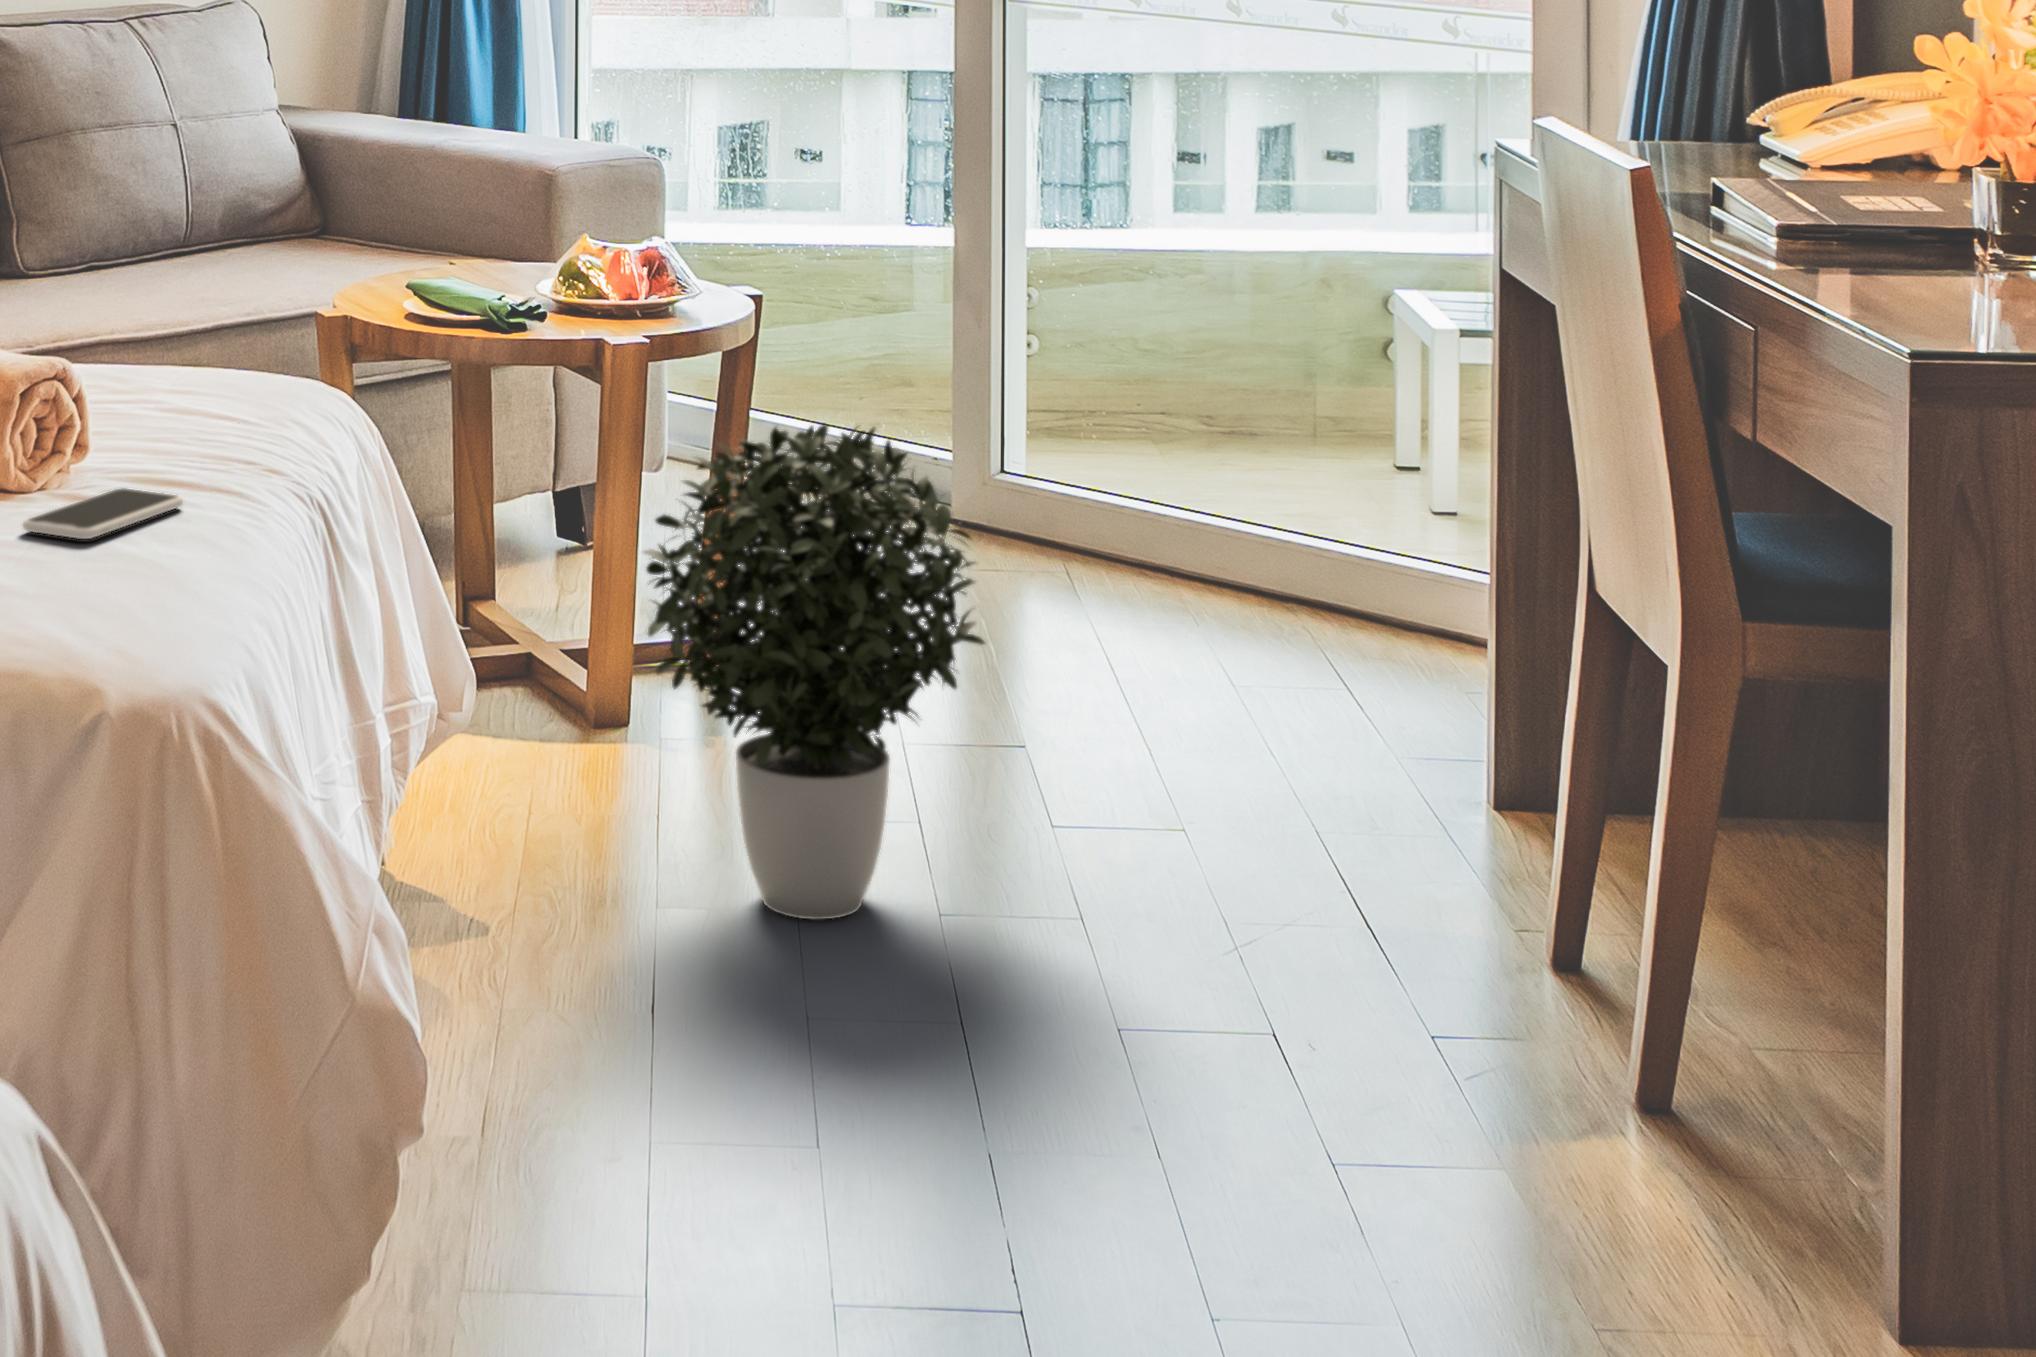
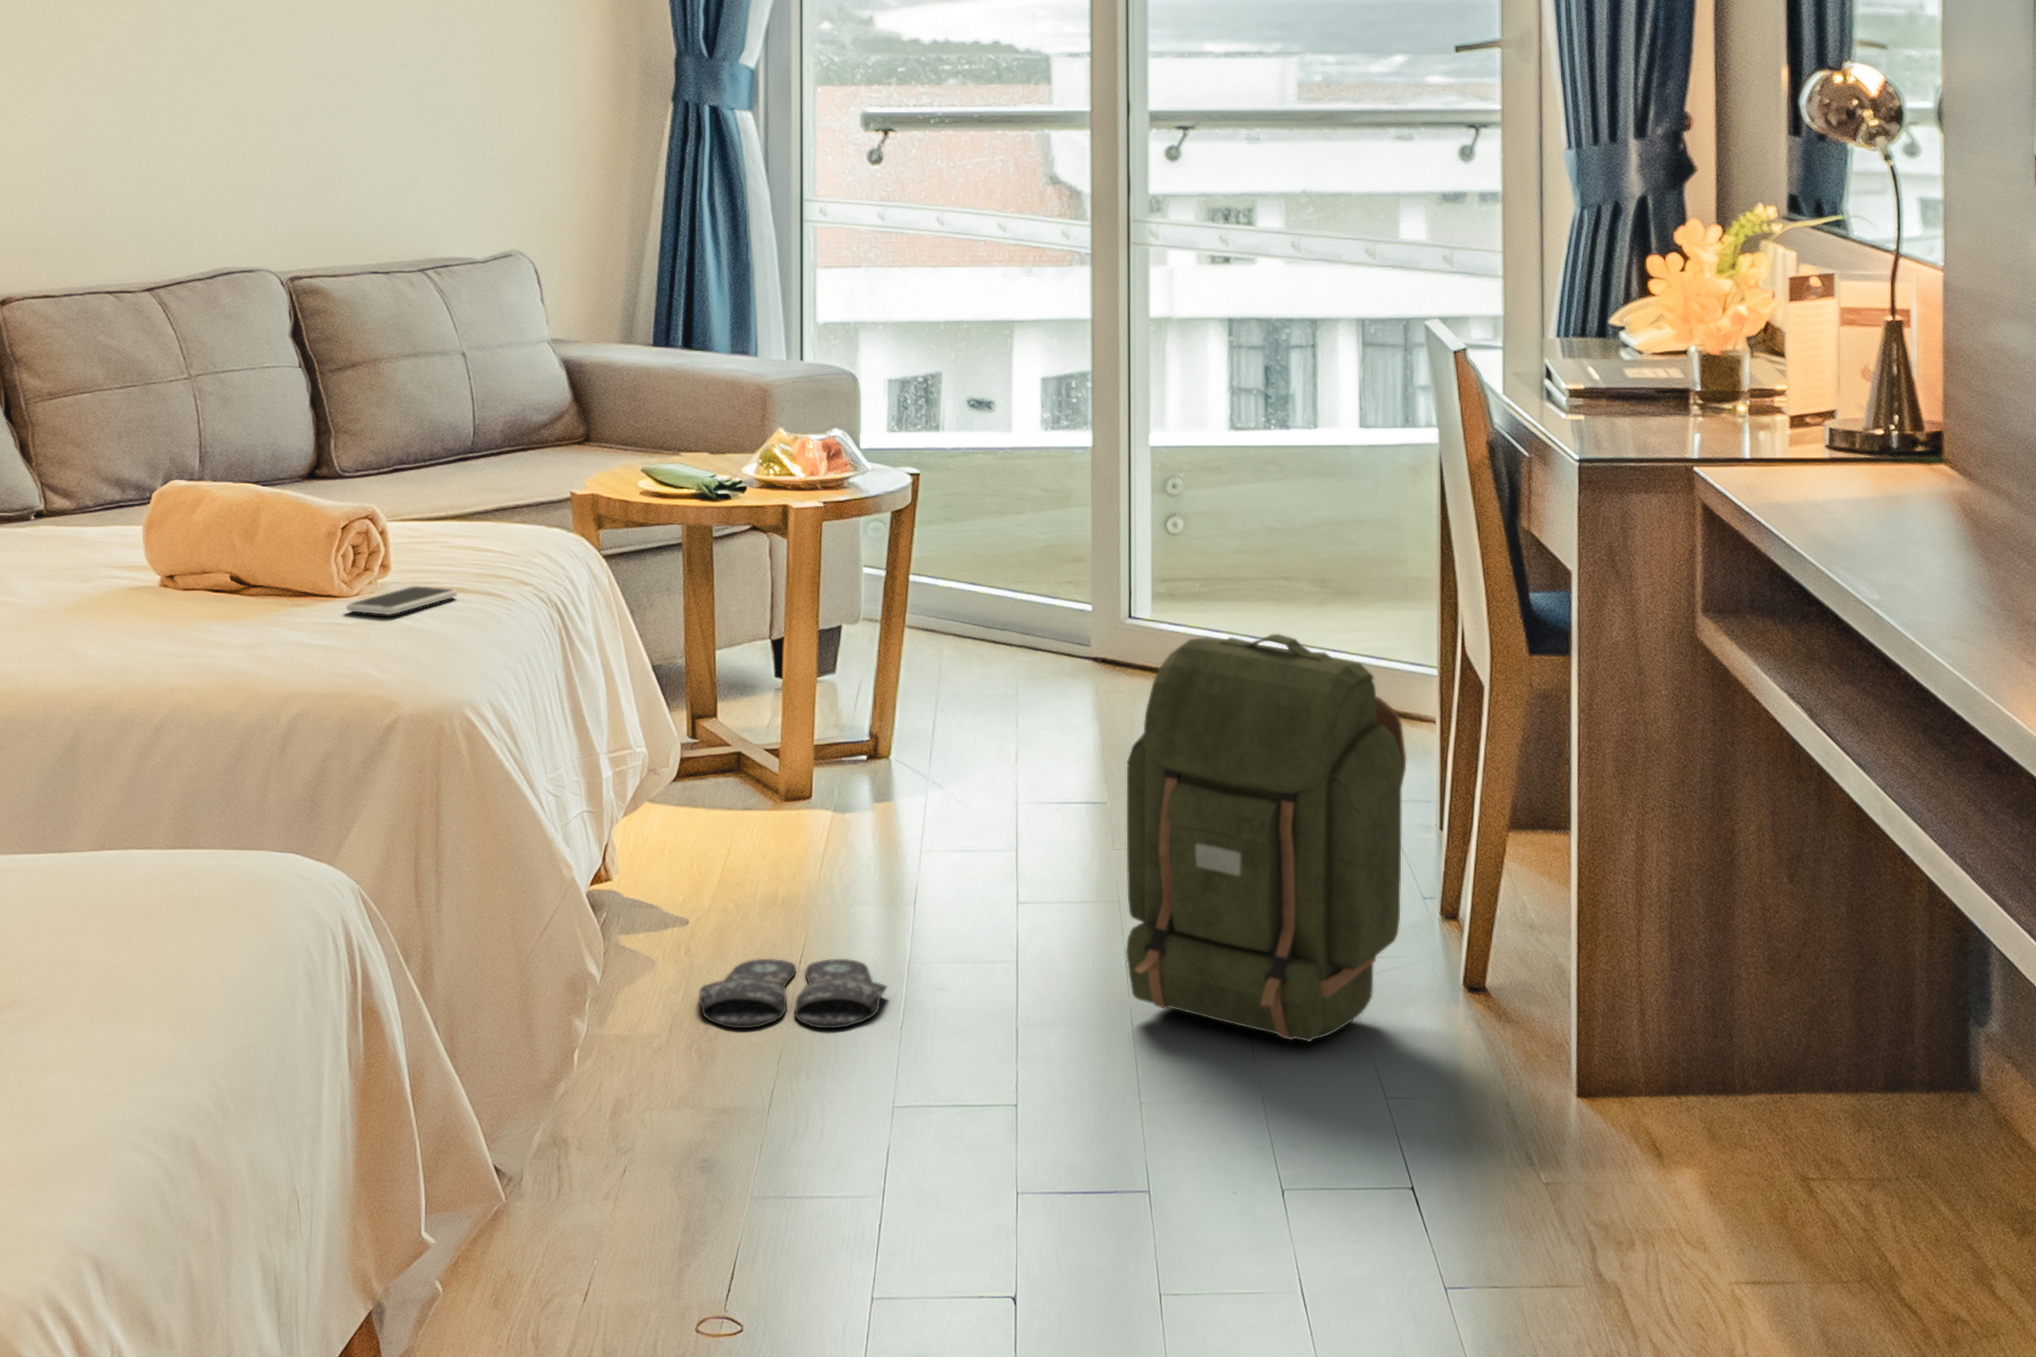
potted plant: present [644,424,985,920] -> none [797,551,1042,896]
backpack: none [1171,587,1613,1240] -> present [1126,634,1406,1042]
slippers: none [527,1033,804,1175] -> present [699,959,887,1028]

